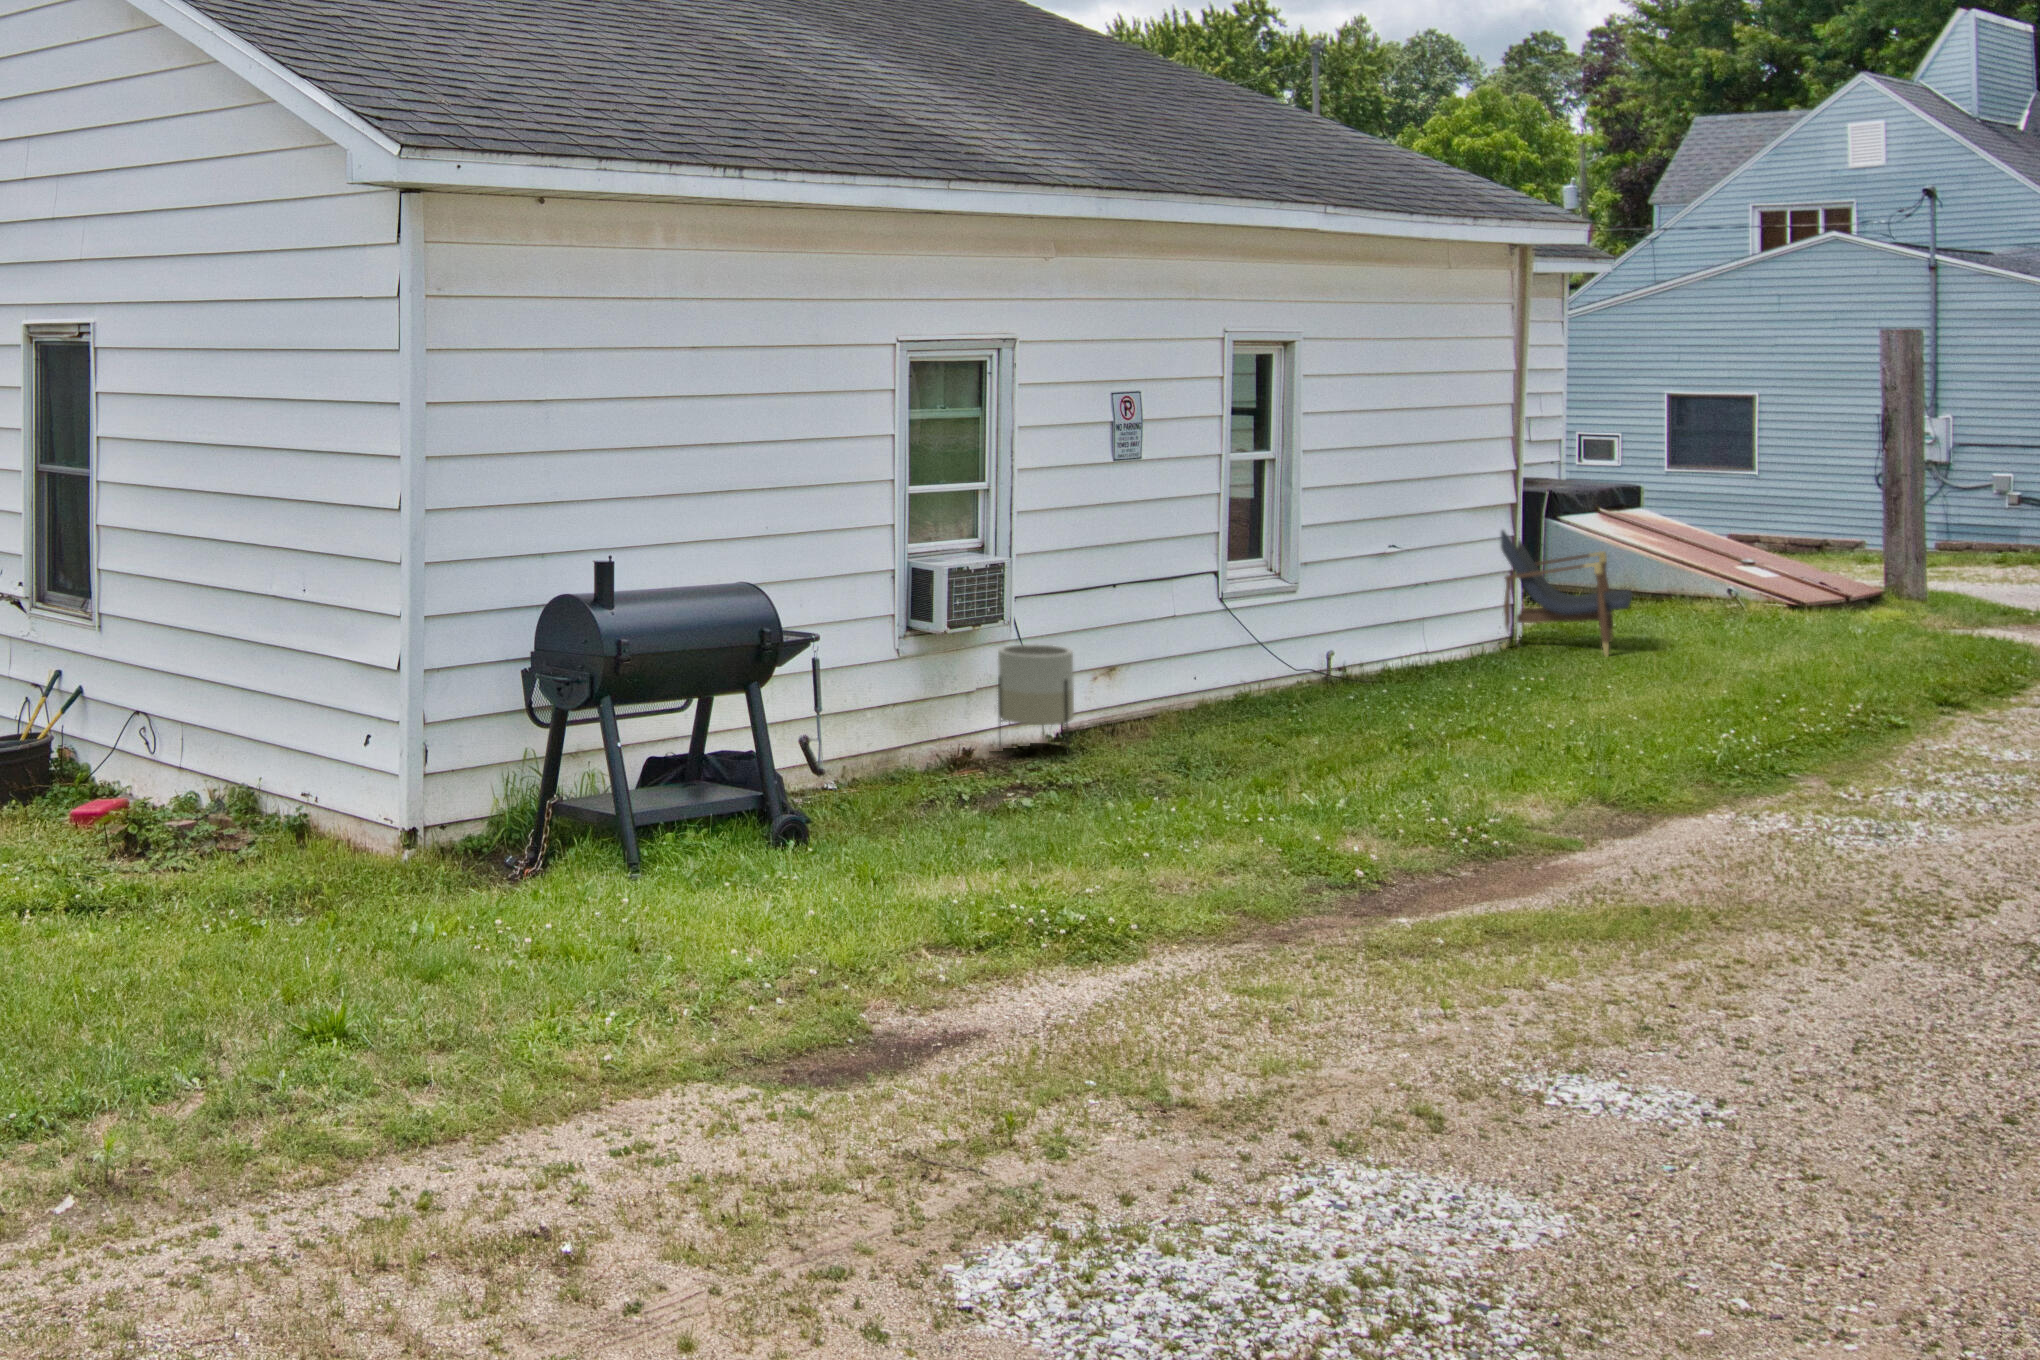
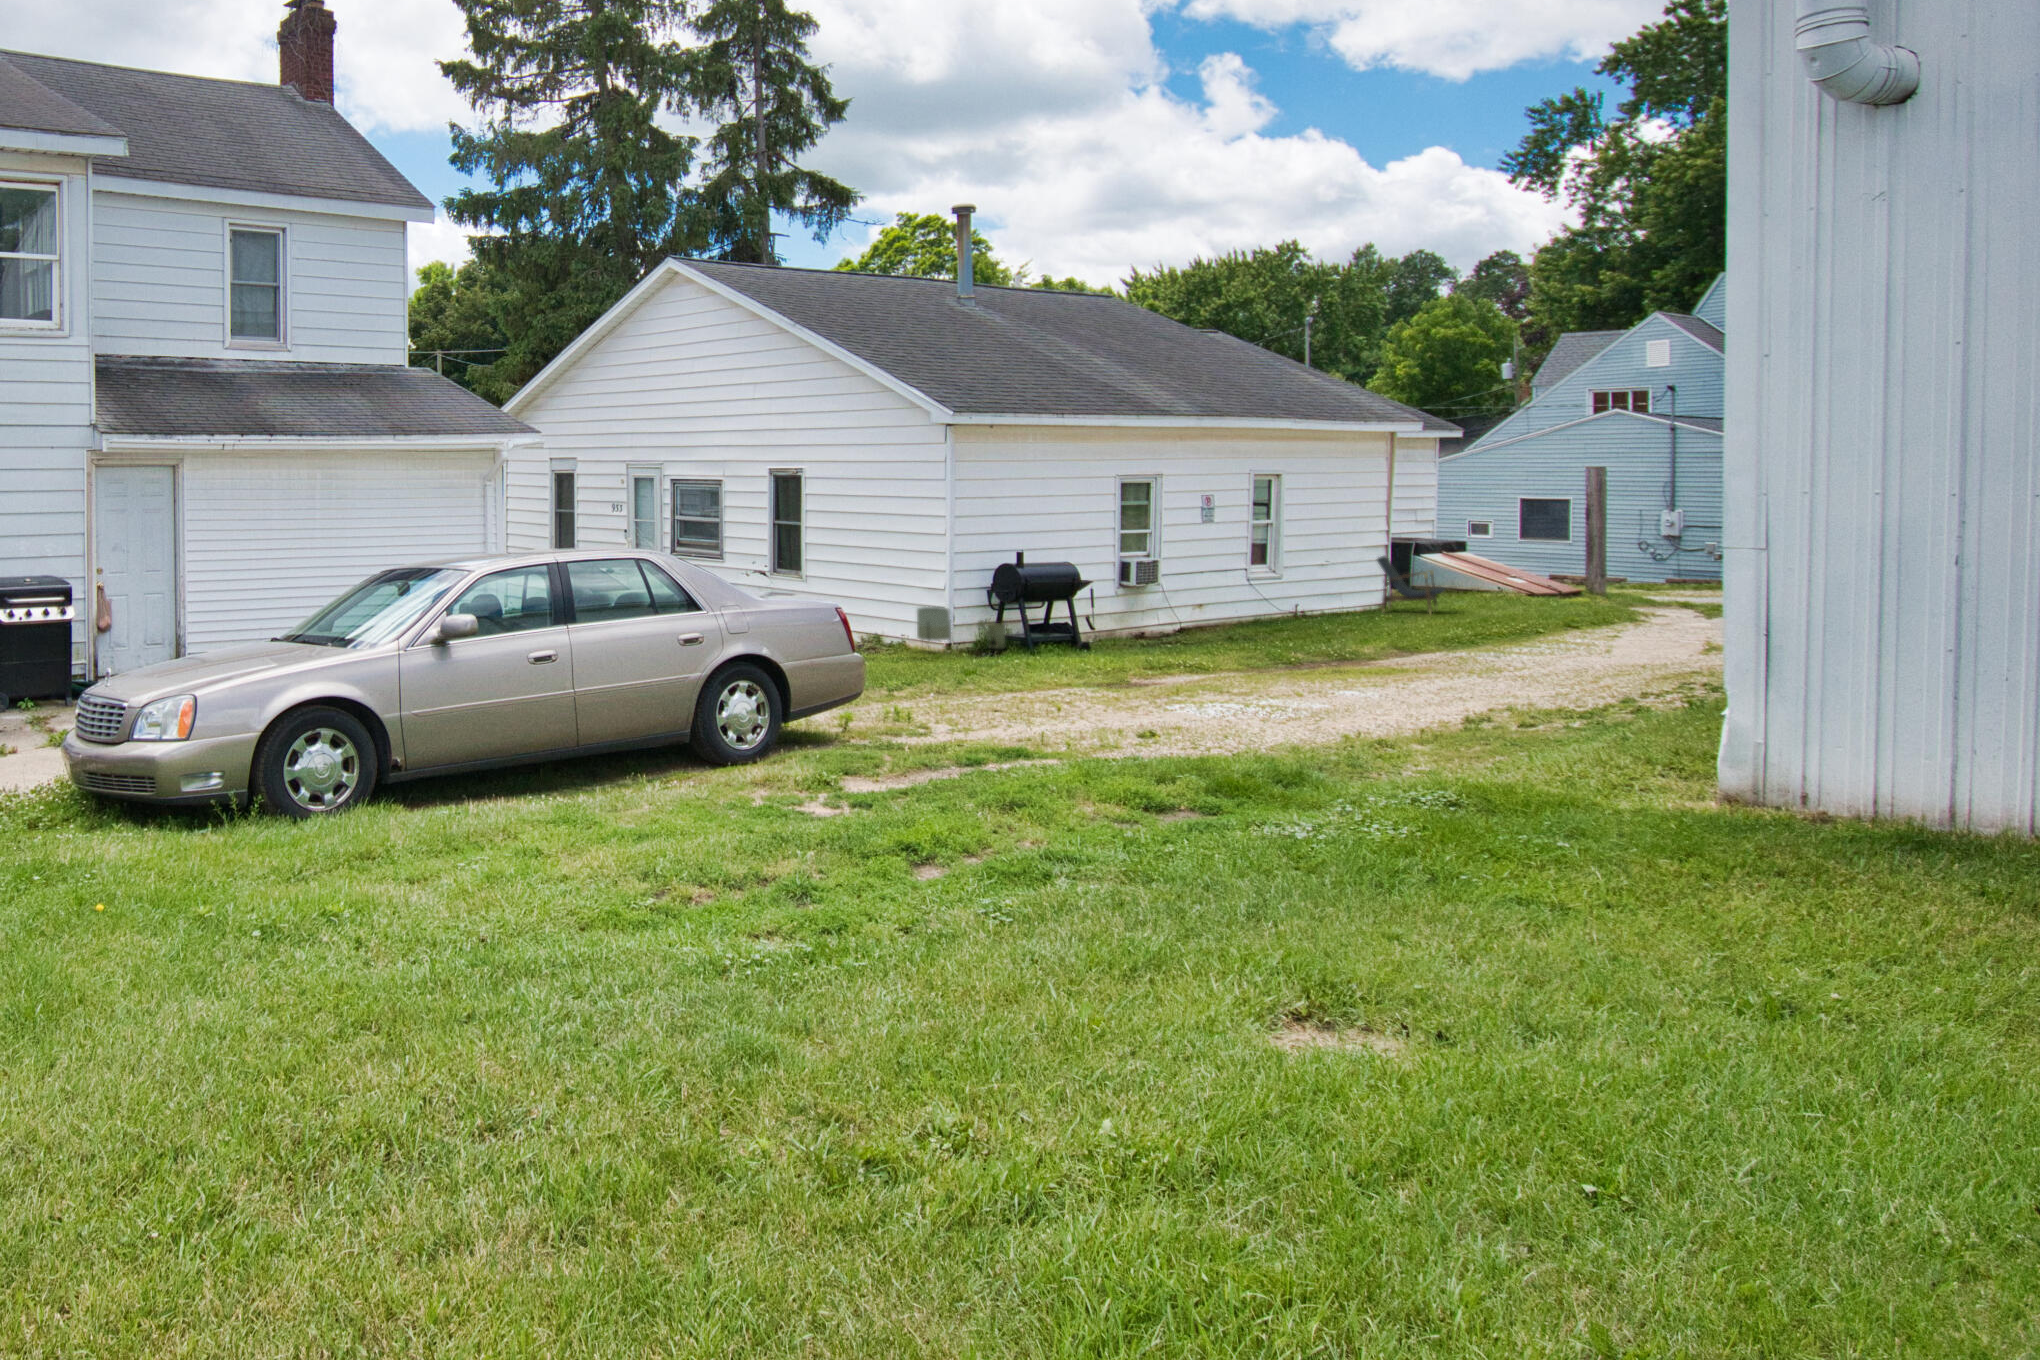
planter: present [998,644,1074,753] -> present [917,607,951,641]
watering can: none [451,753,544,859] -> present [978,620,1005,650]

